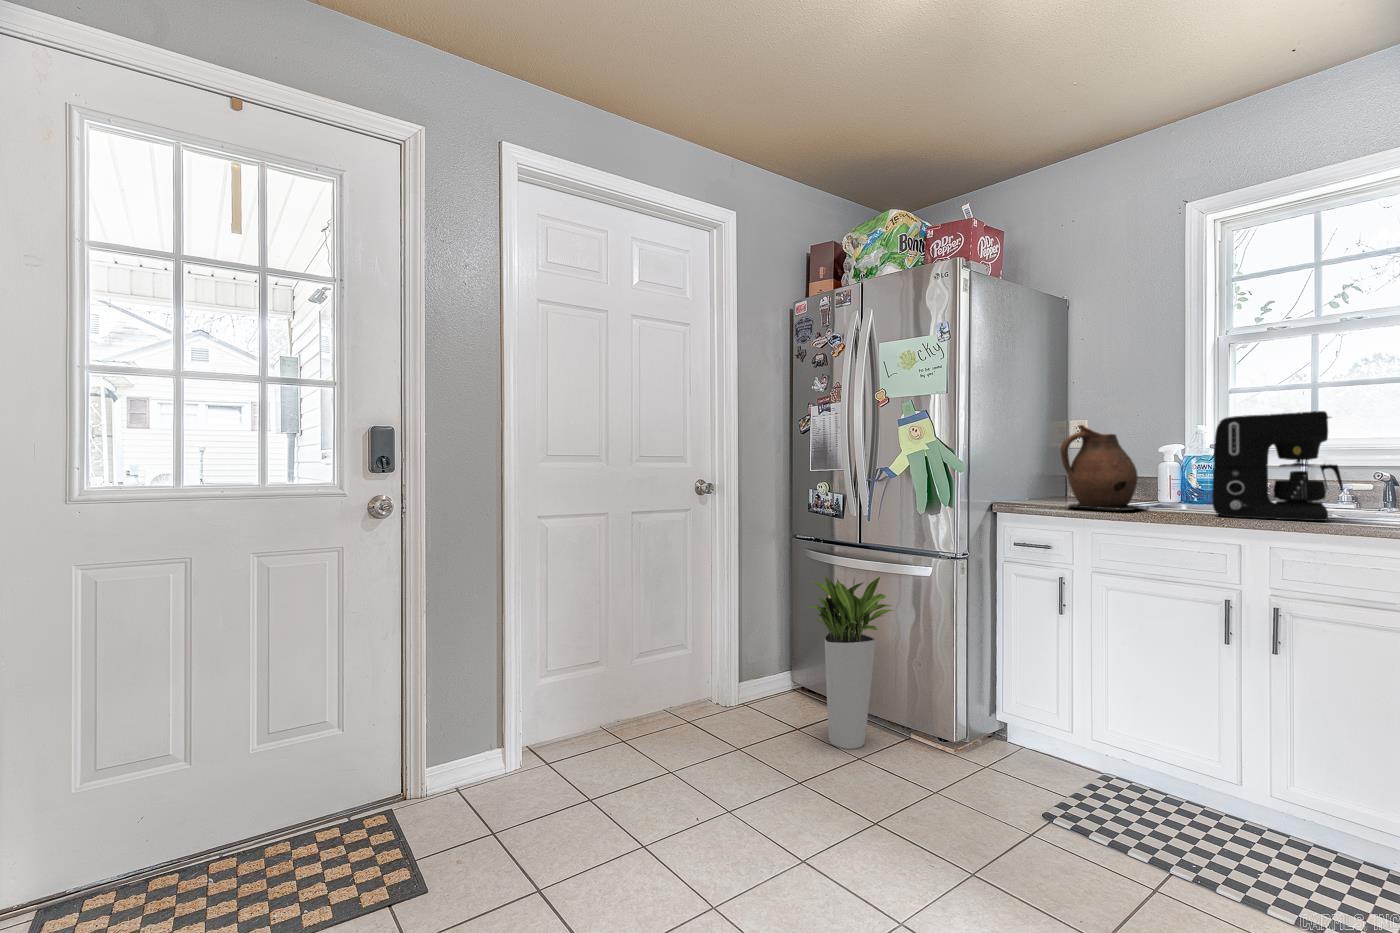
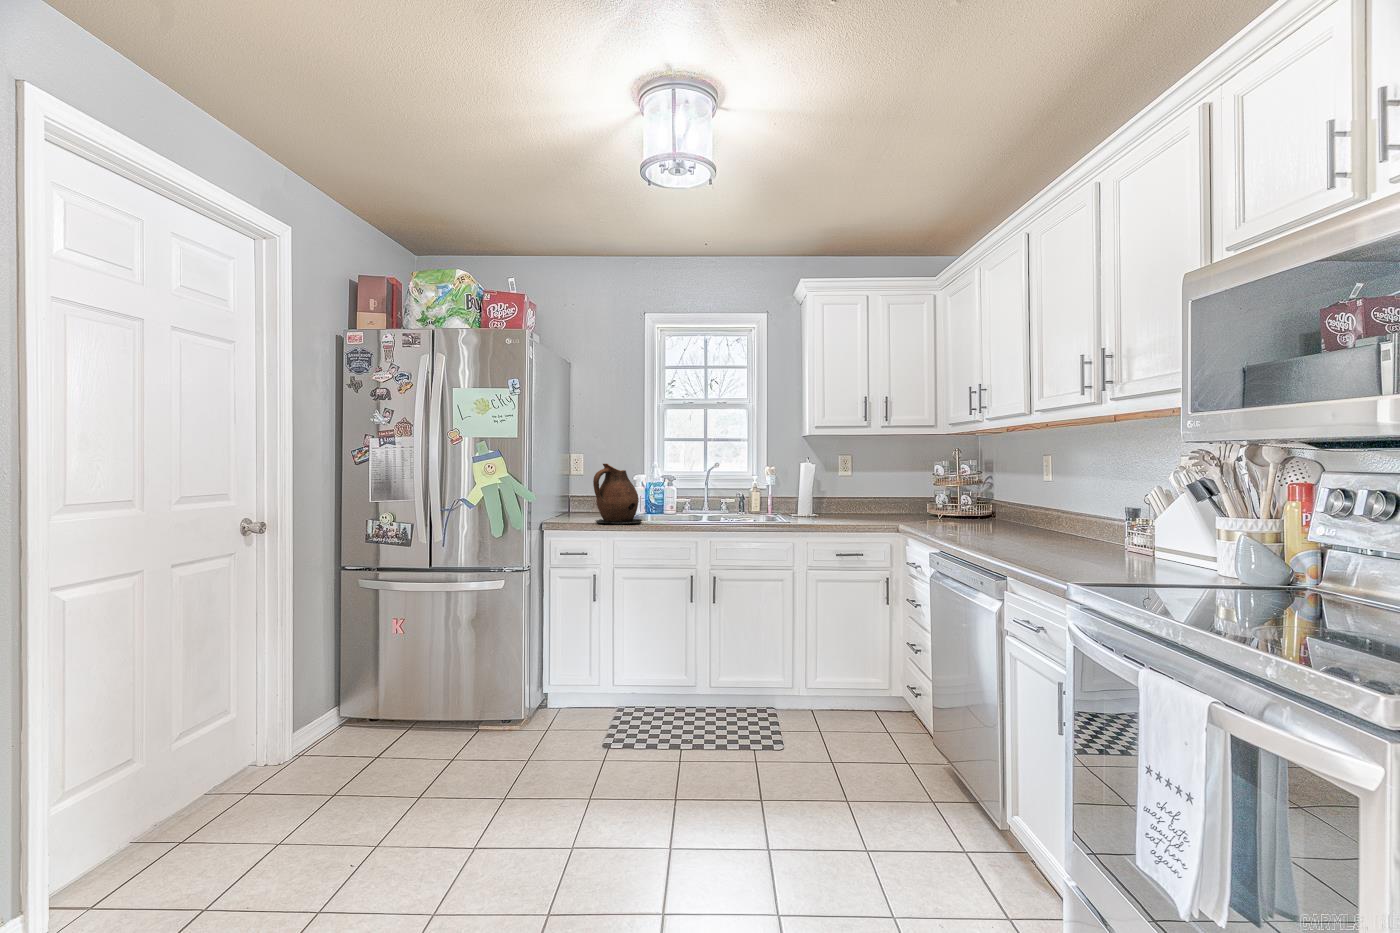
coffee maker: present [1212,411,1343,521] -> none [678,460,737,524]
planter: present [807,576,893,749] -> none [391,594,473,756]

